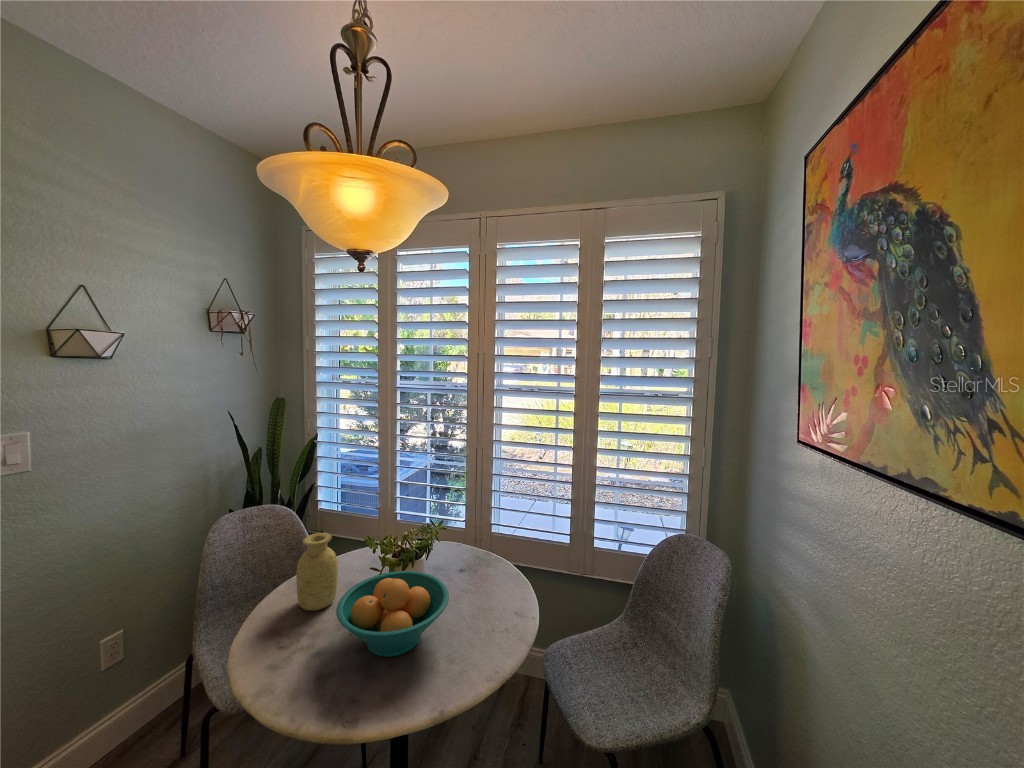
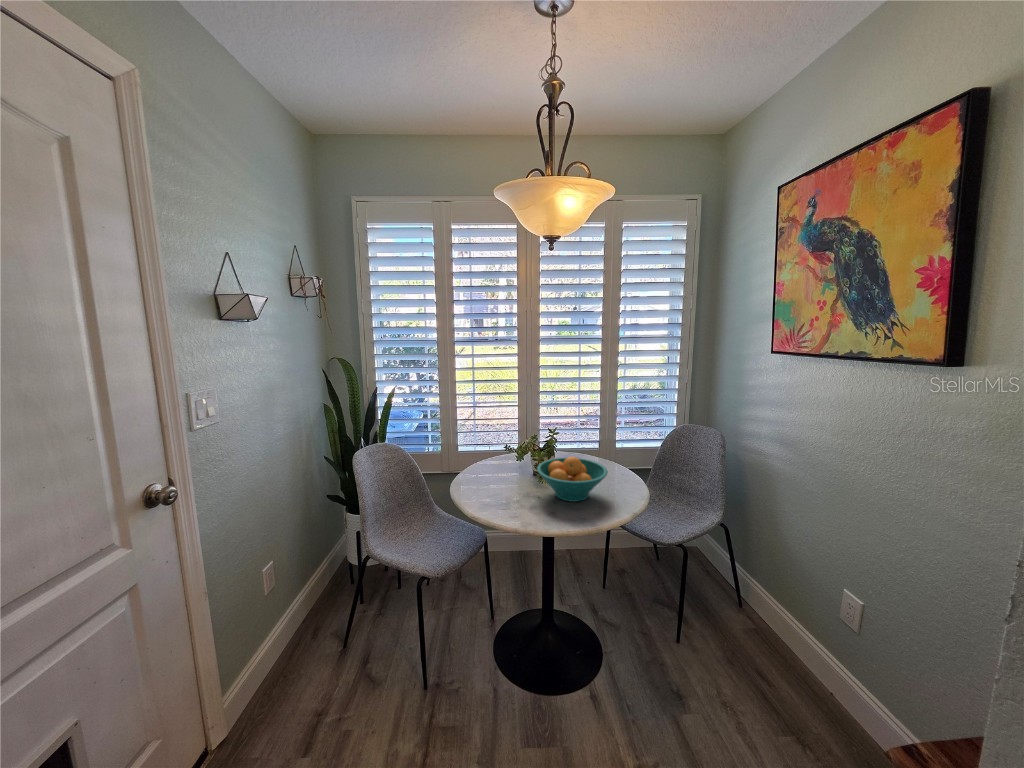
vase: present [296,533,338,611] -> none [483,441,509,494]

